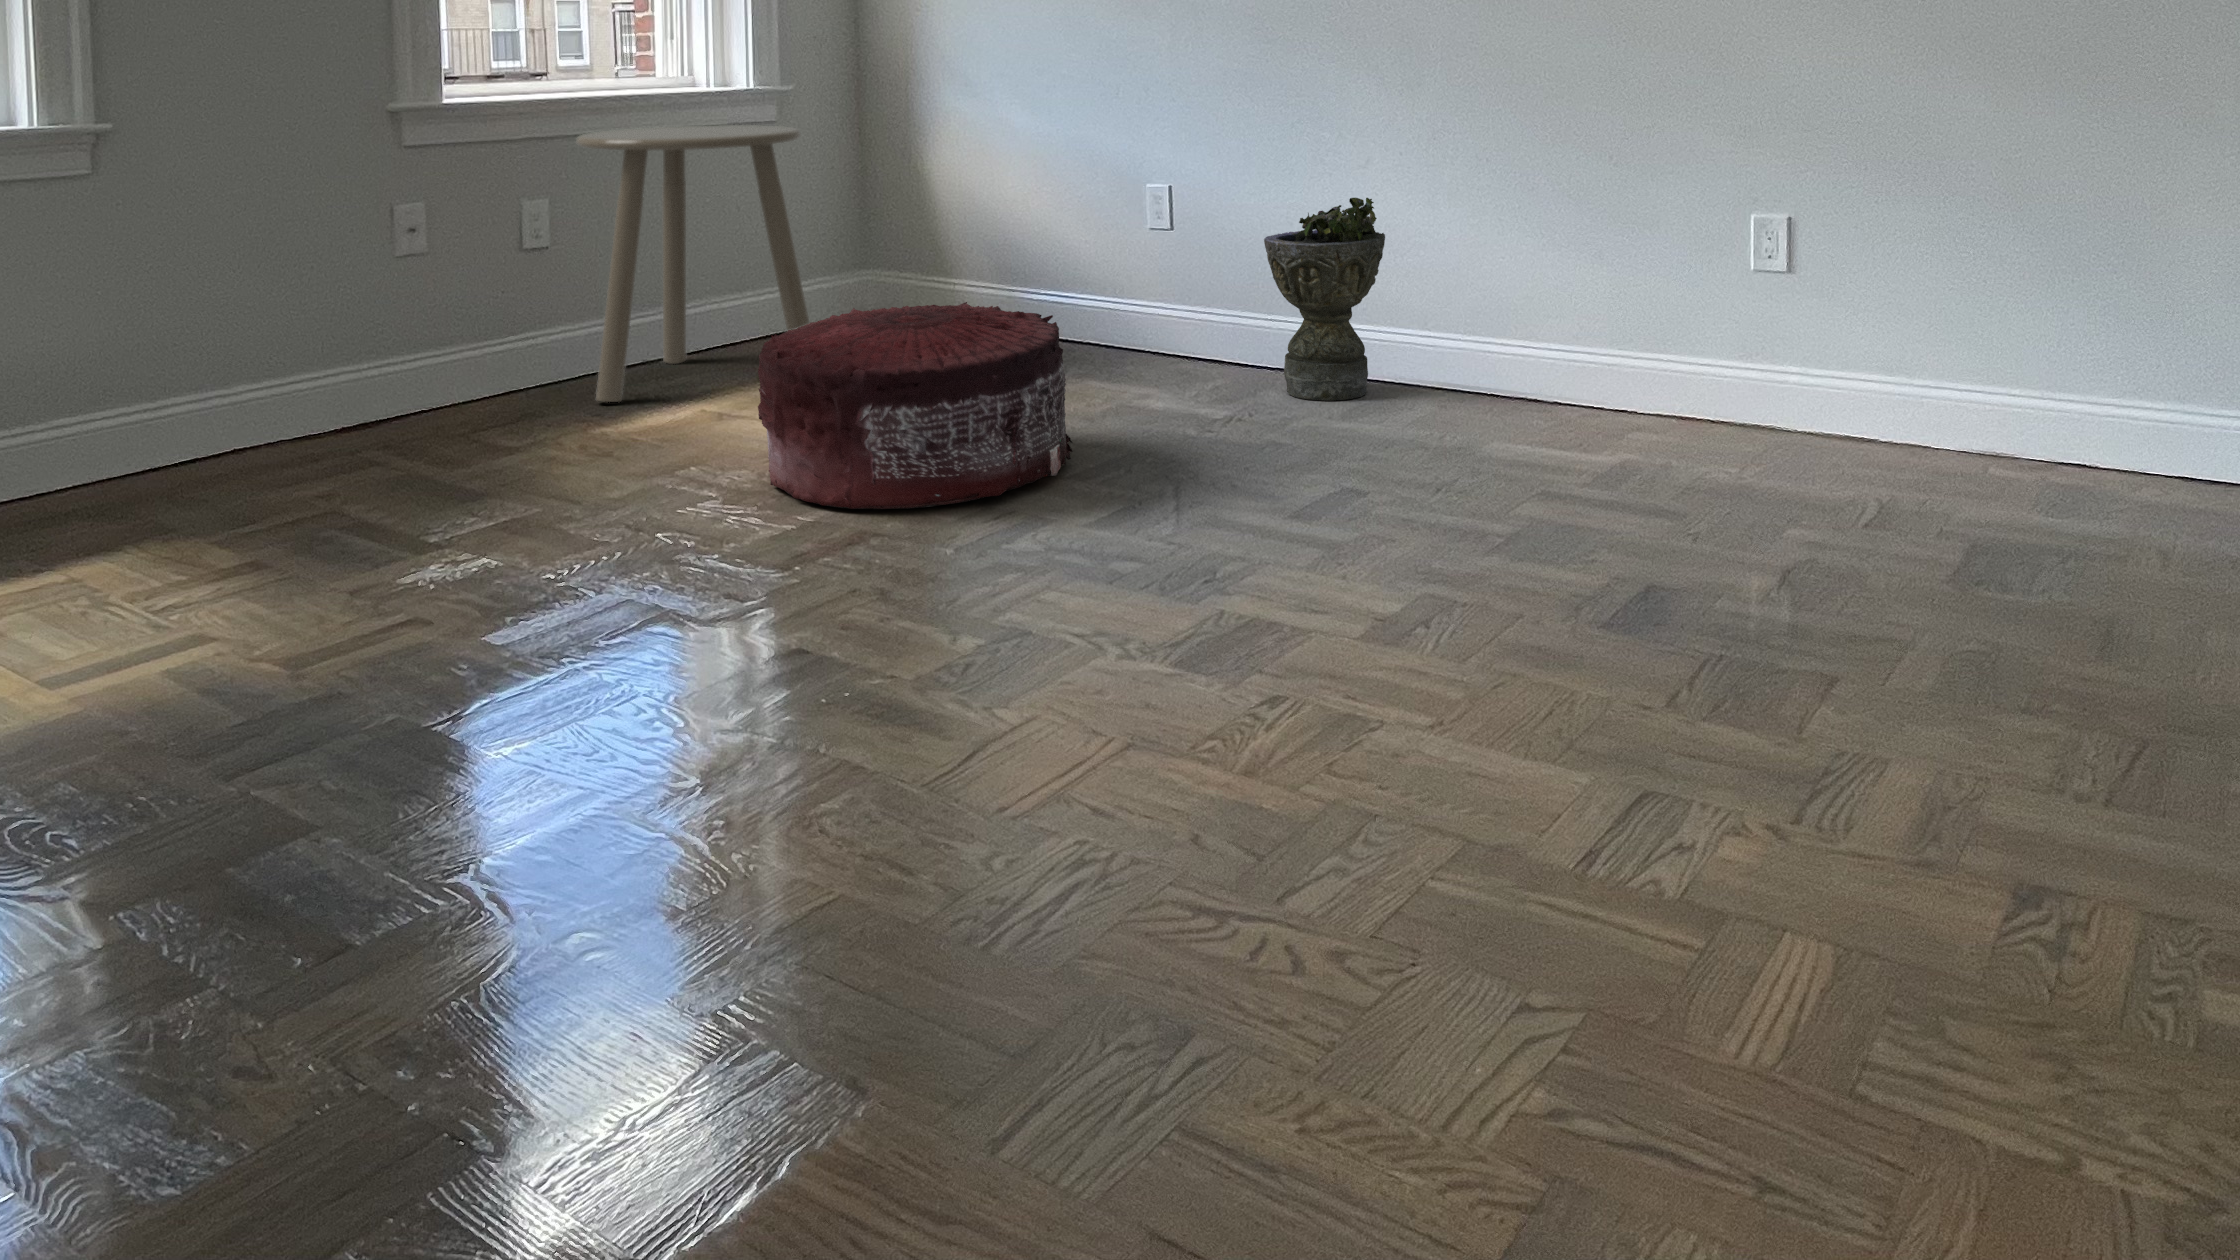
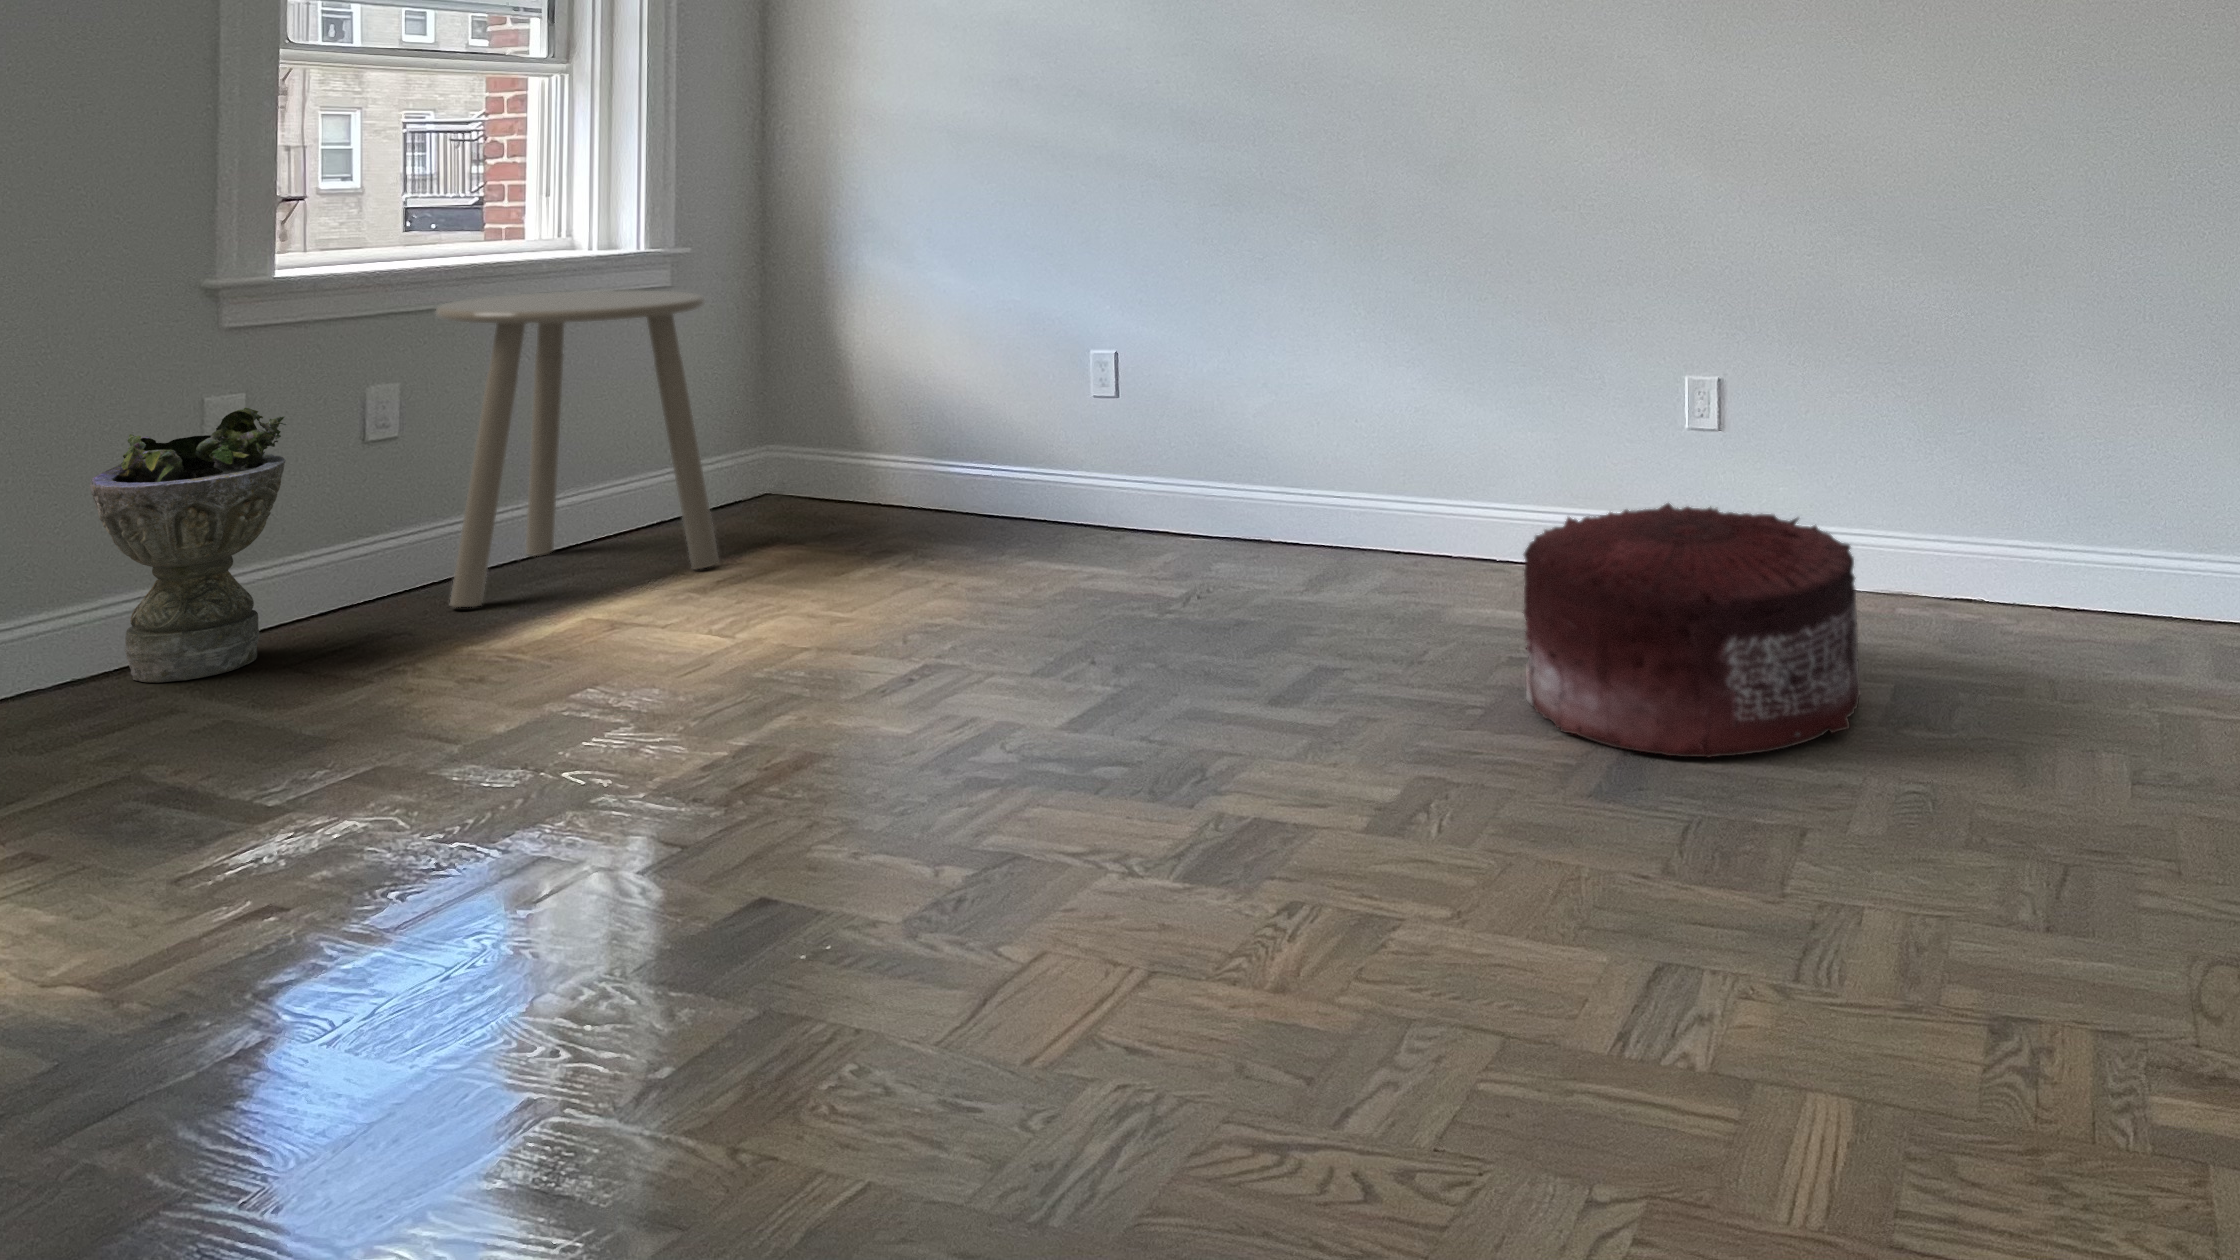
planter: present [1264,198,1385,401] -> present [90,408,286,682]
pouf: present [758,302,1073,509] -> present [1523,503,1860,758]

